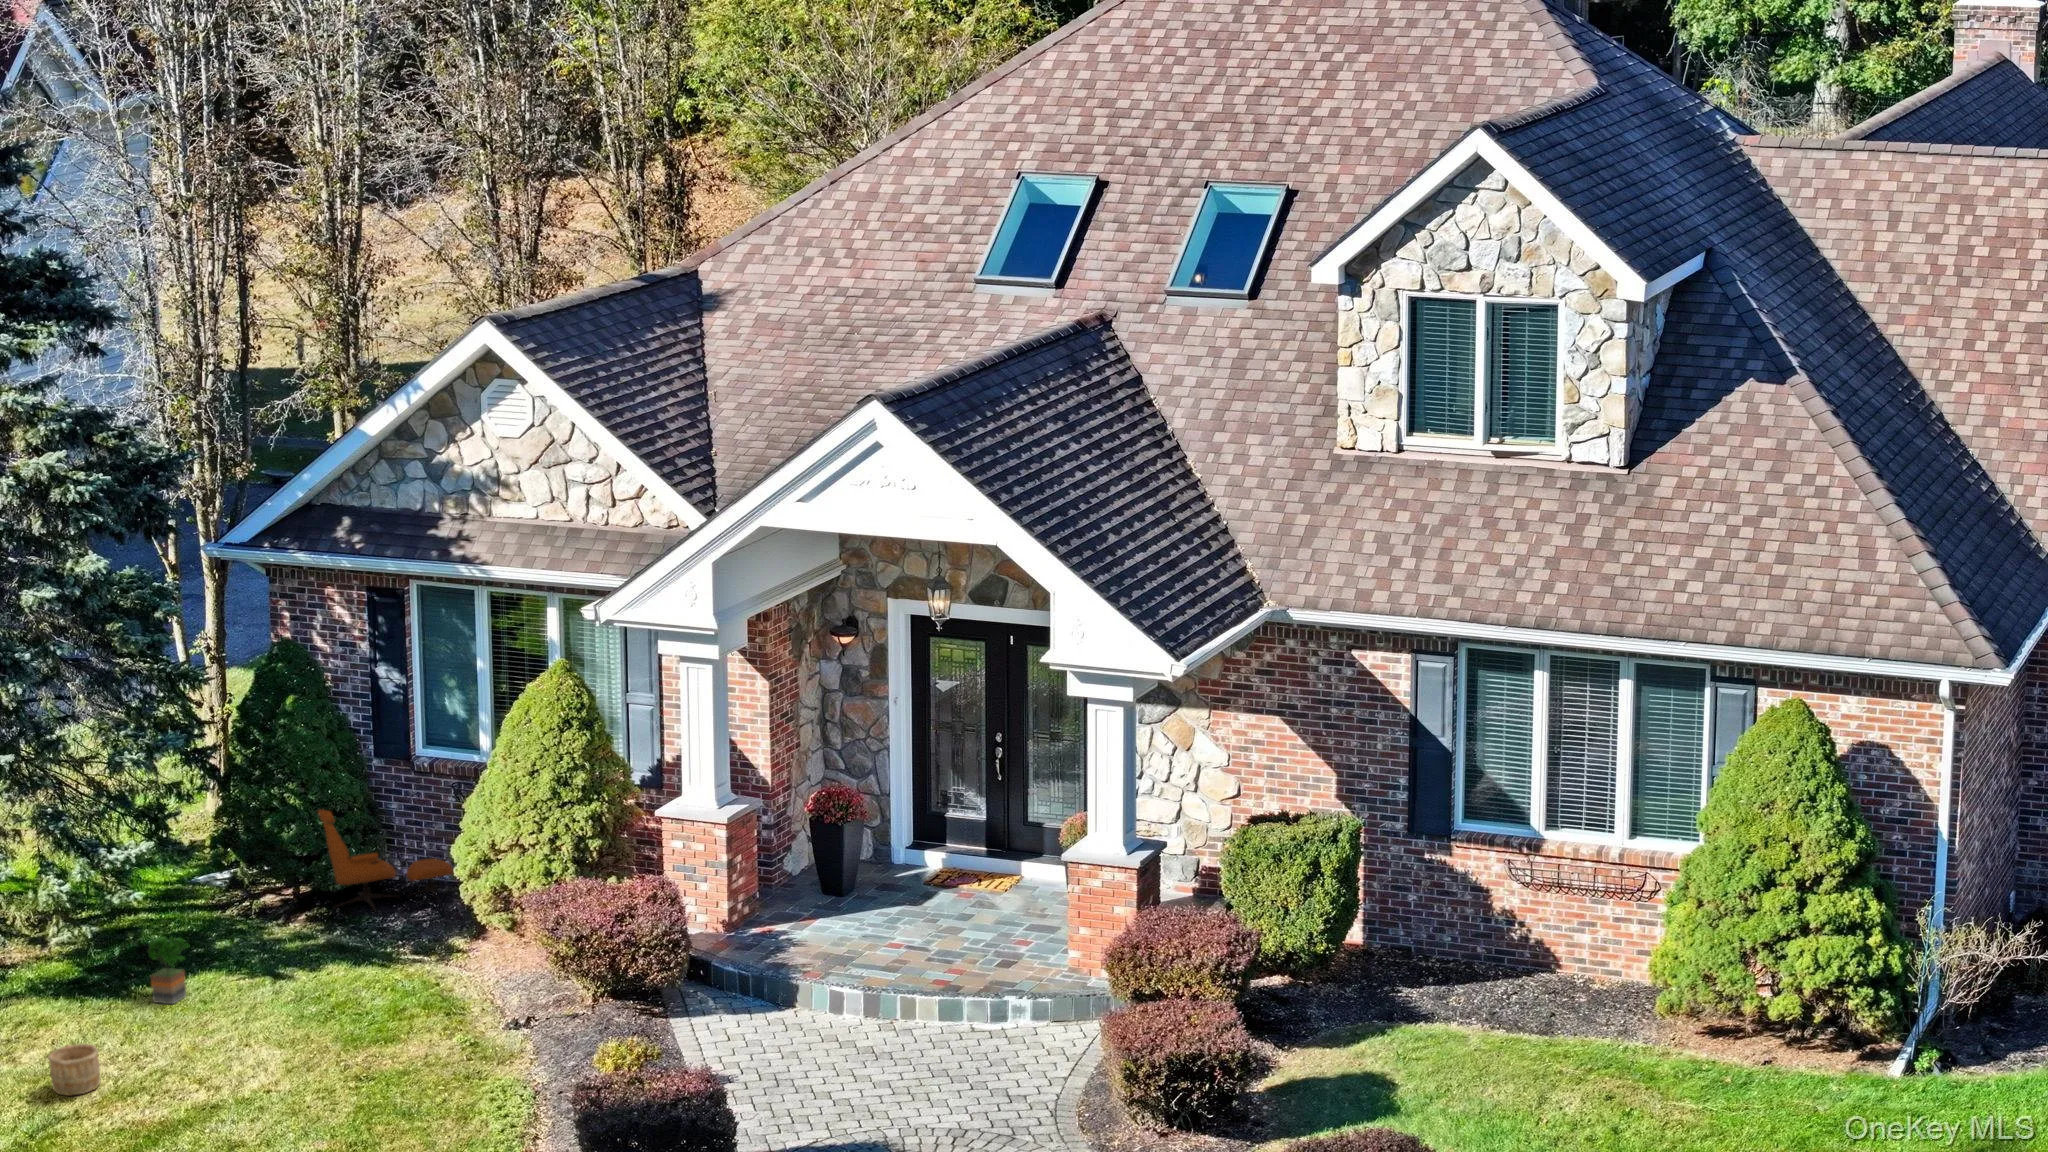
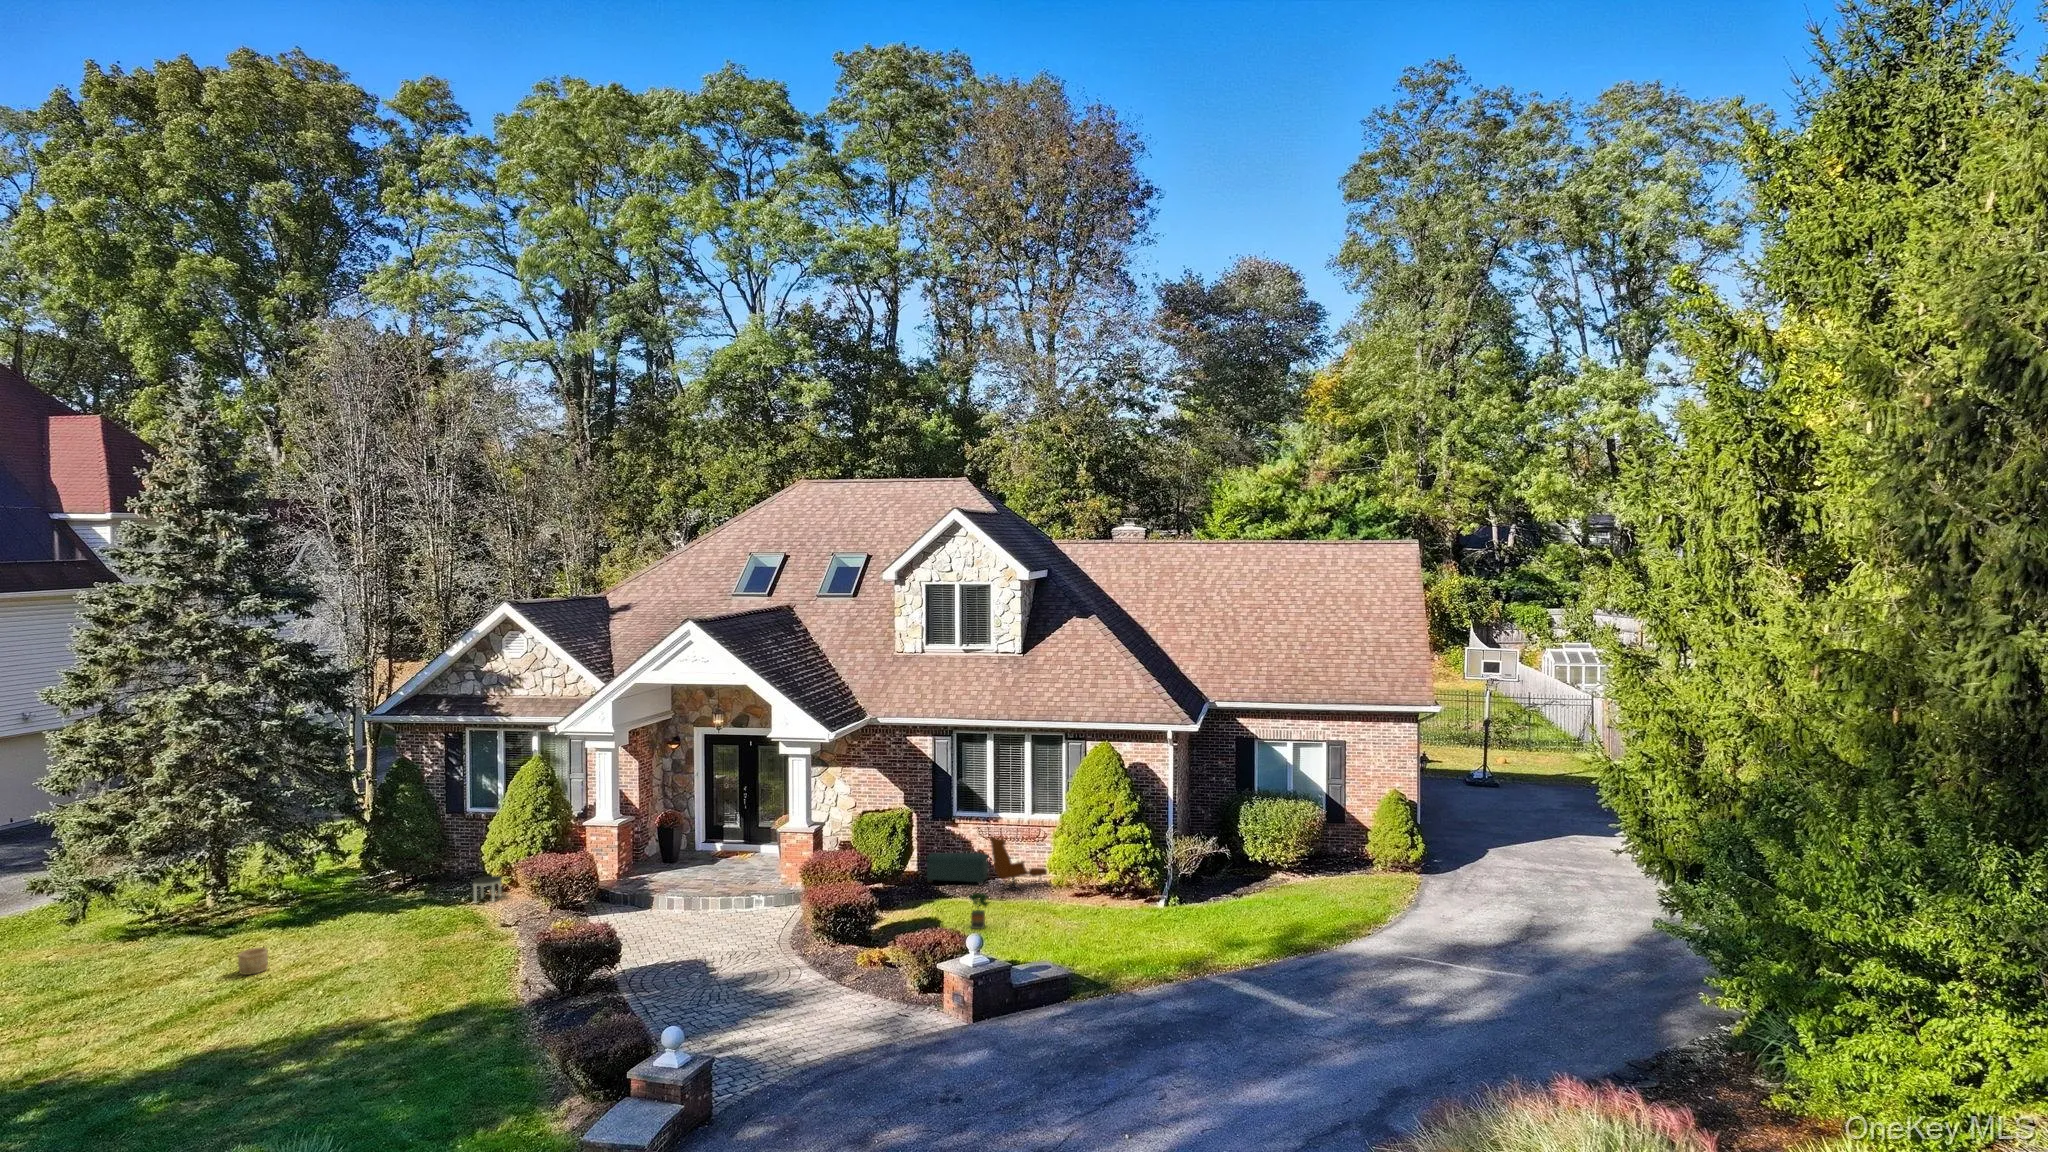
lounge chair: present [318,810,453,912] -> present [990,836,1047,889]
round table: none [448,901,506,958] -> present [473,876,502,903]
bench: none [1378,904,1518,992] -> present [927,853,988,886]
potted tree: present [149,937,190,1005] -> present [968,893,988,929]

